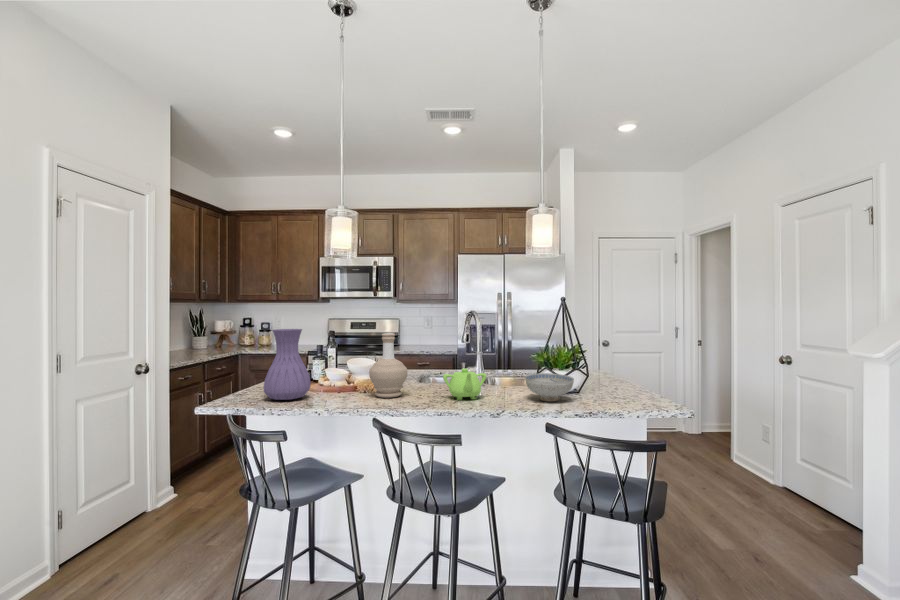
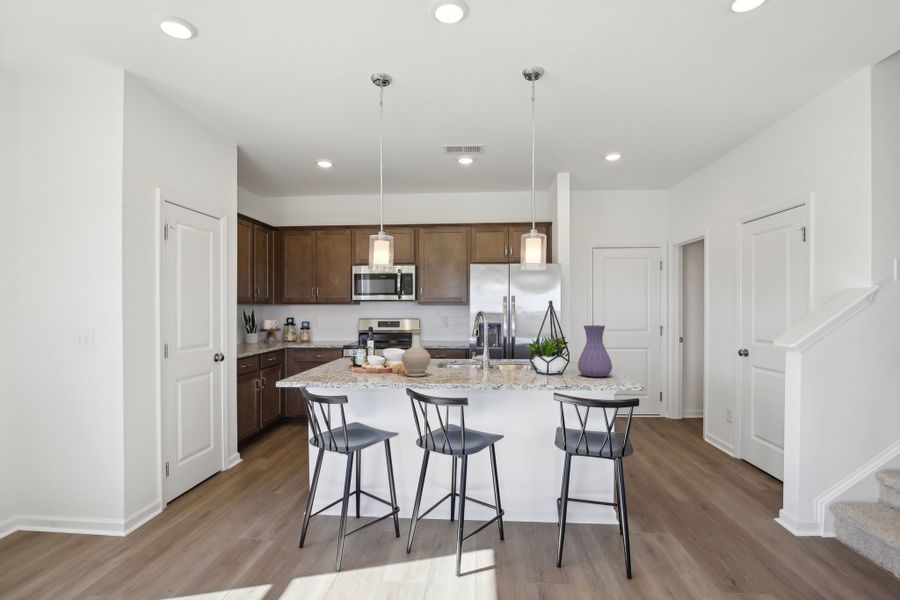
vase: present [264,329,311,400] -> present [578,325,612,377]
teapot: present [443,369,486,400] -> none [458,355,491,378]
ceramic bowl: present [525,373,574,402] -> none [520,359,557,380]

